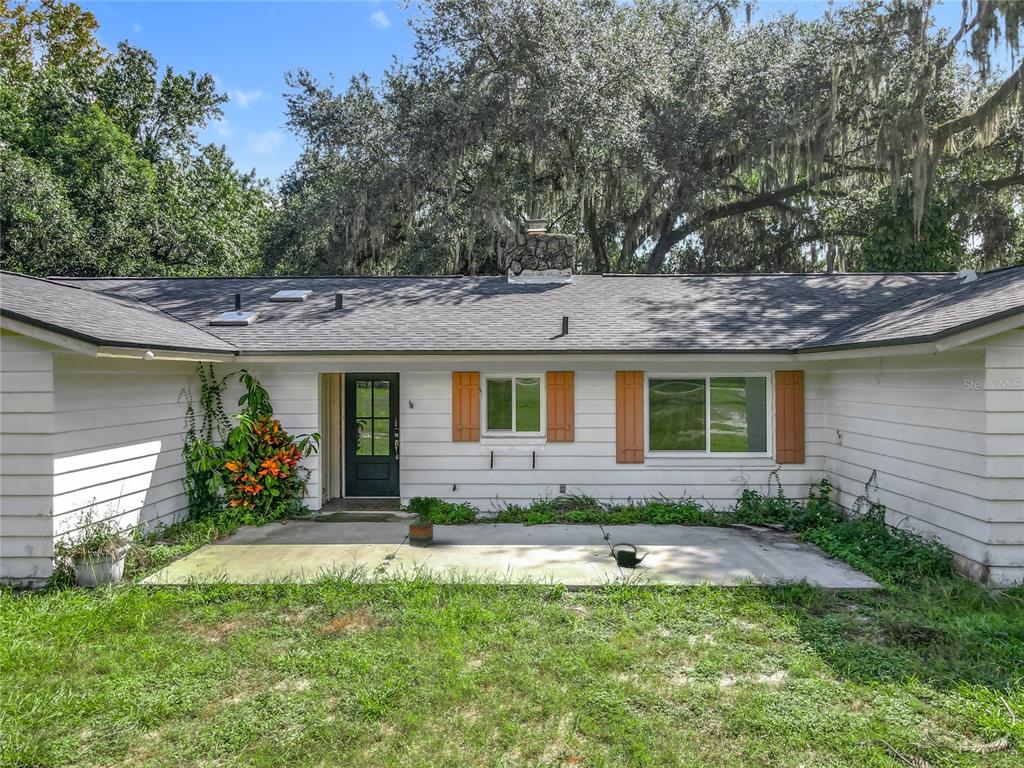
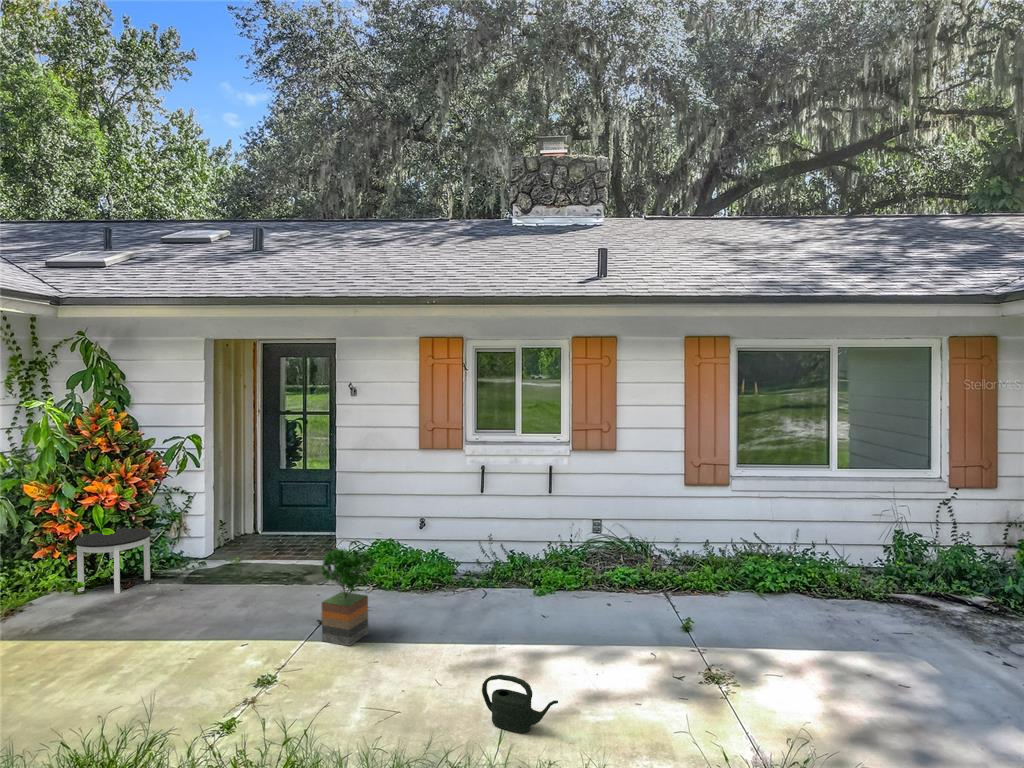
round table: none [252,491,294,528] -> present [75,528,151,594]
watering can: present [612,543,649,568] -> present [482,675,558,733]

